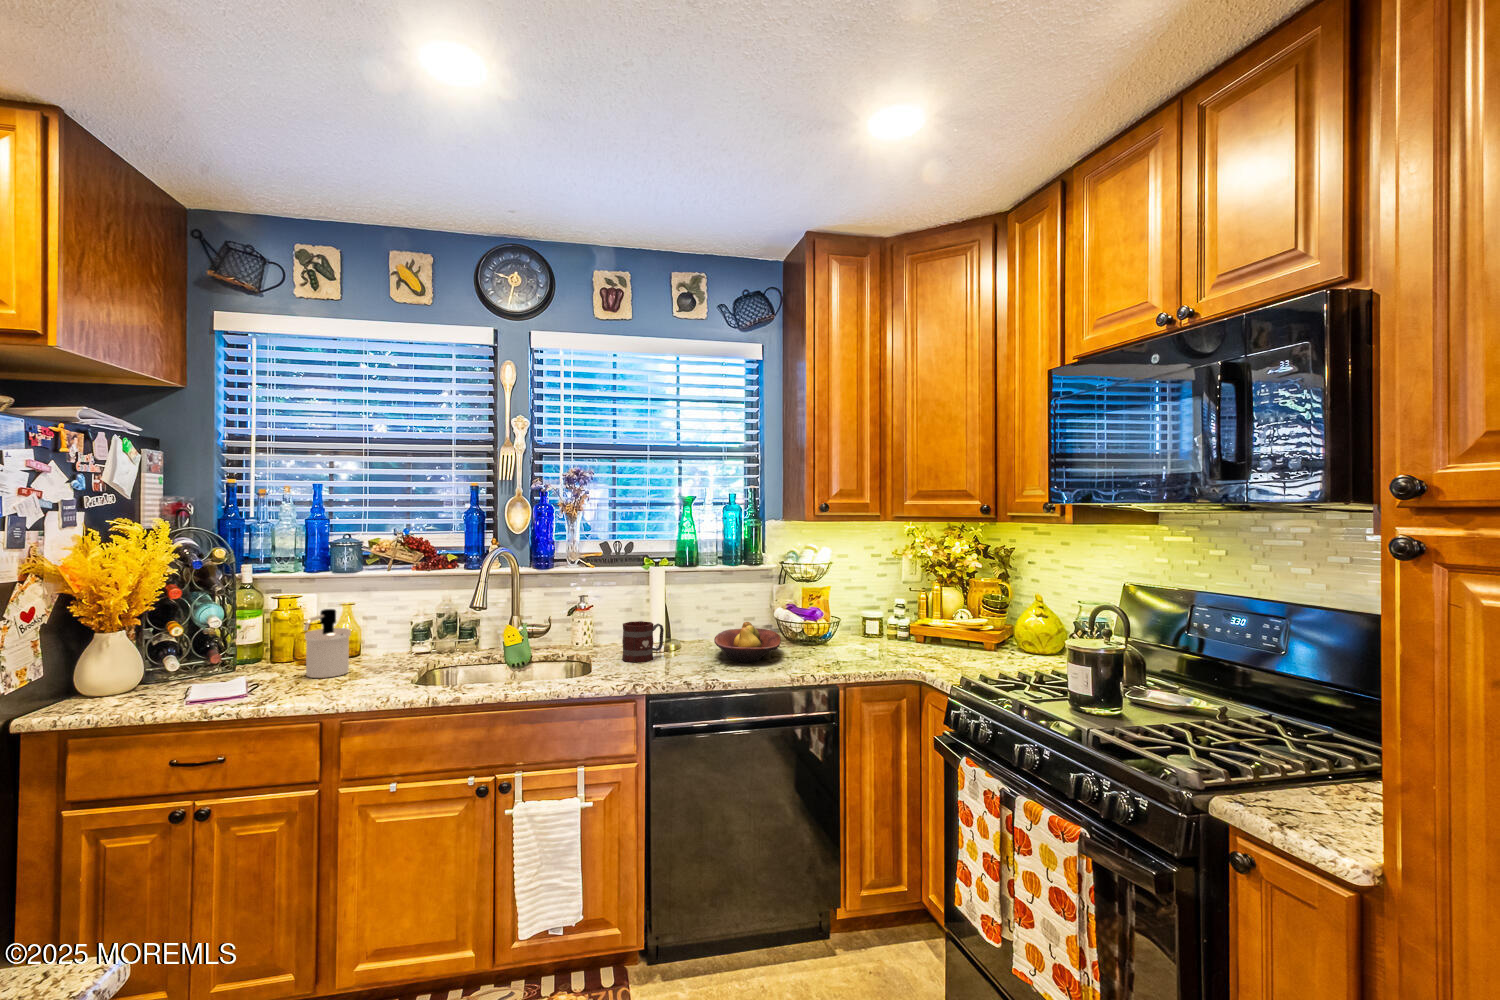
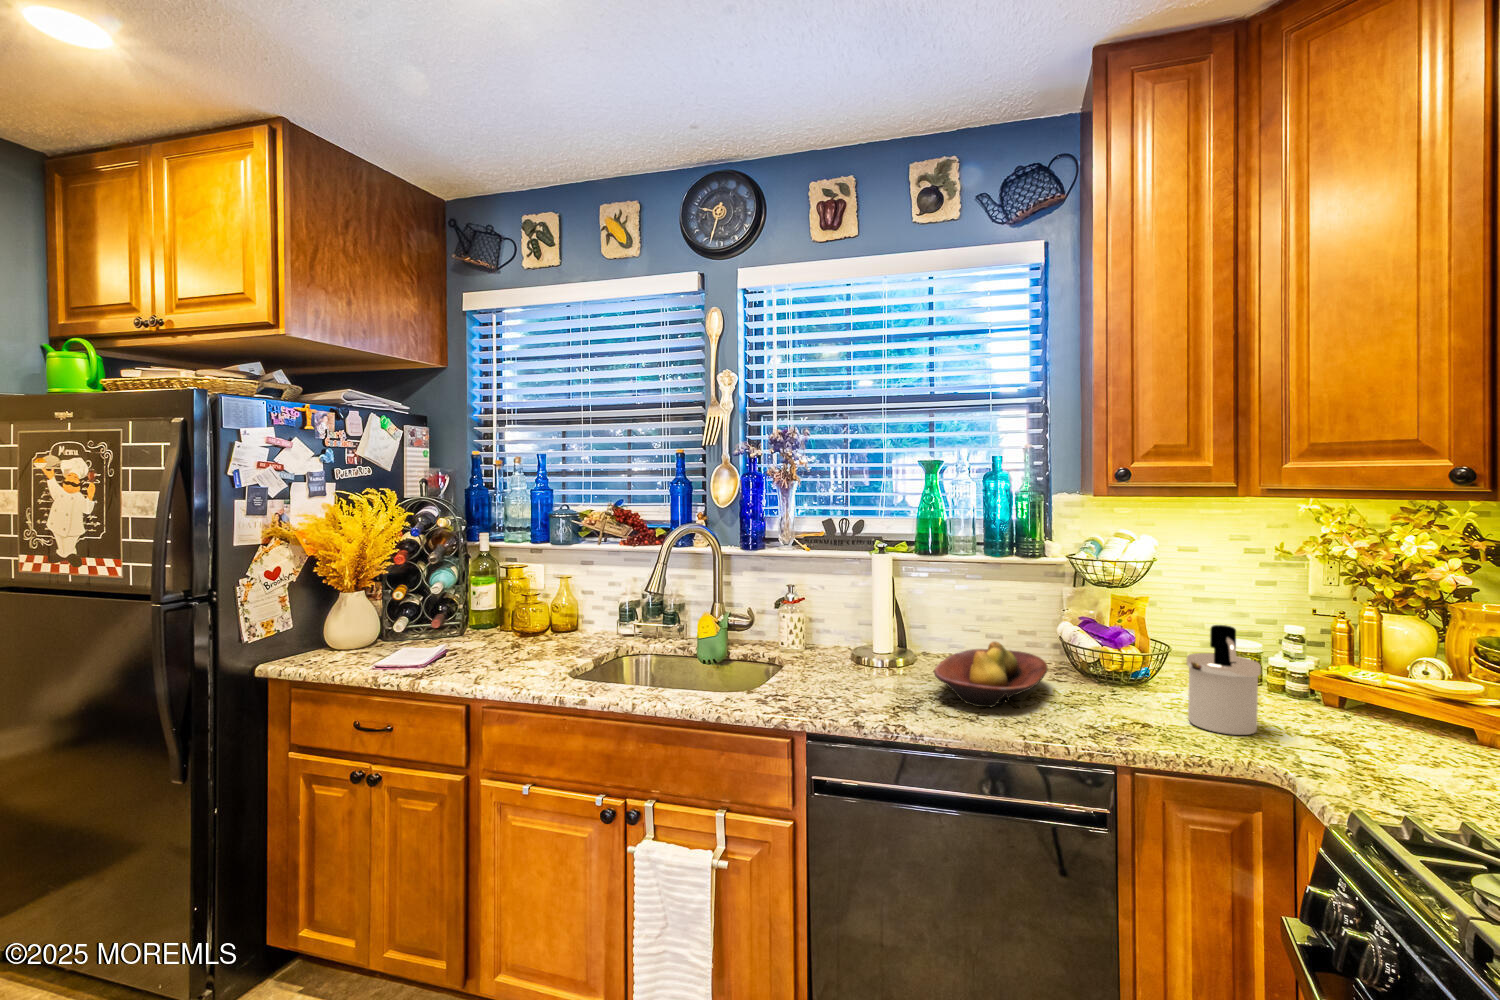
soap dispenser: present [304,609,351,678] -> present [1187,625,1261,735]
mug: present [622,621,664,662] -> none [814,626,873,682]

